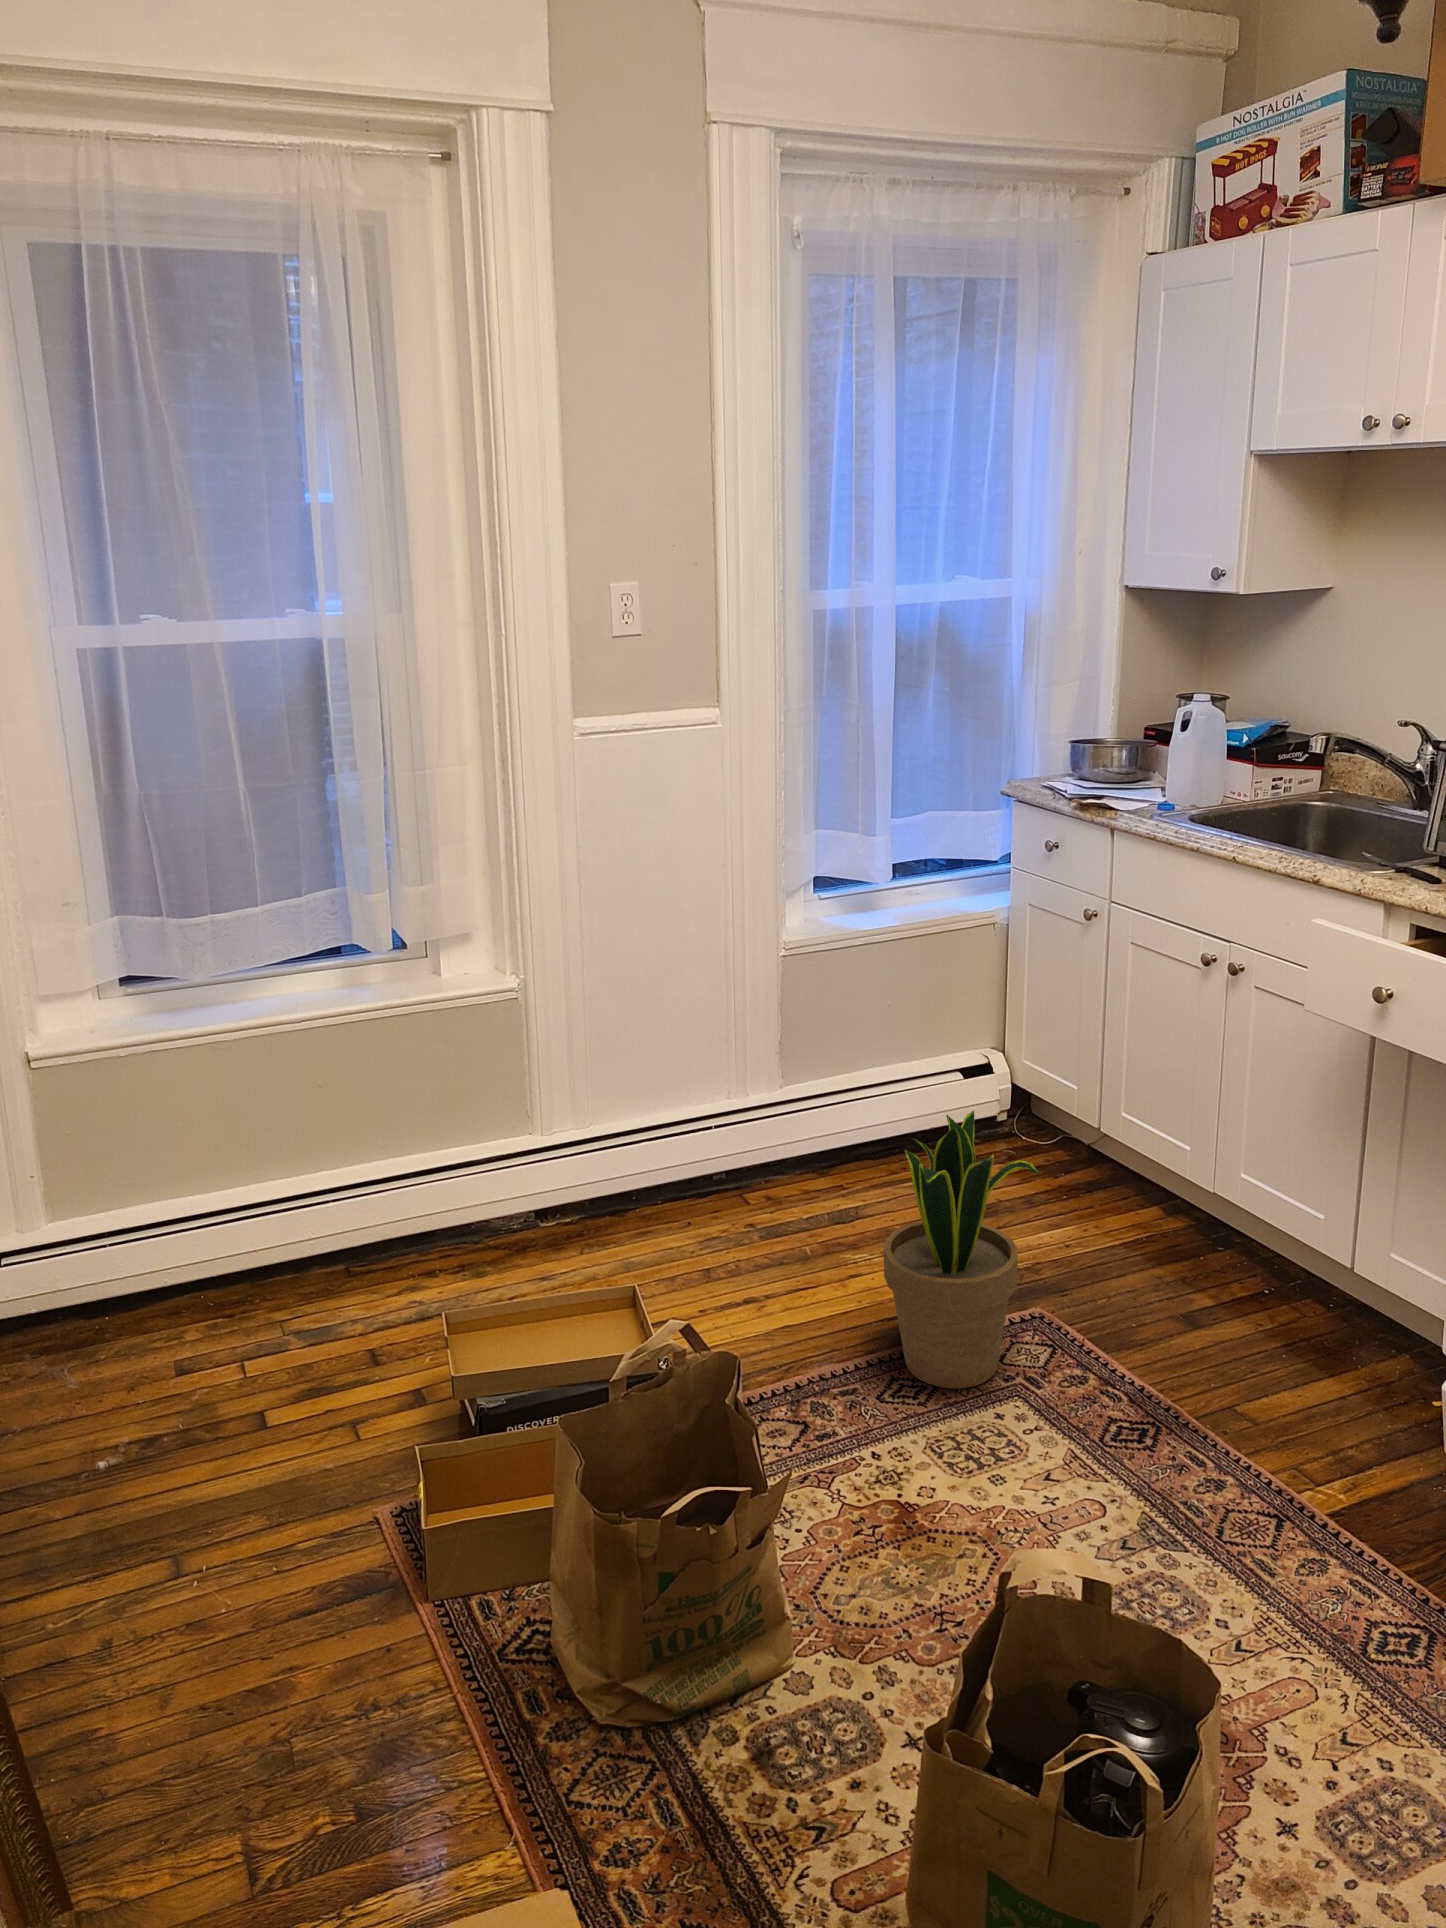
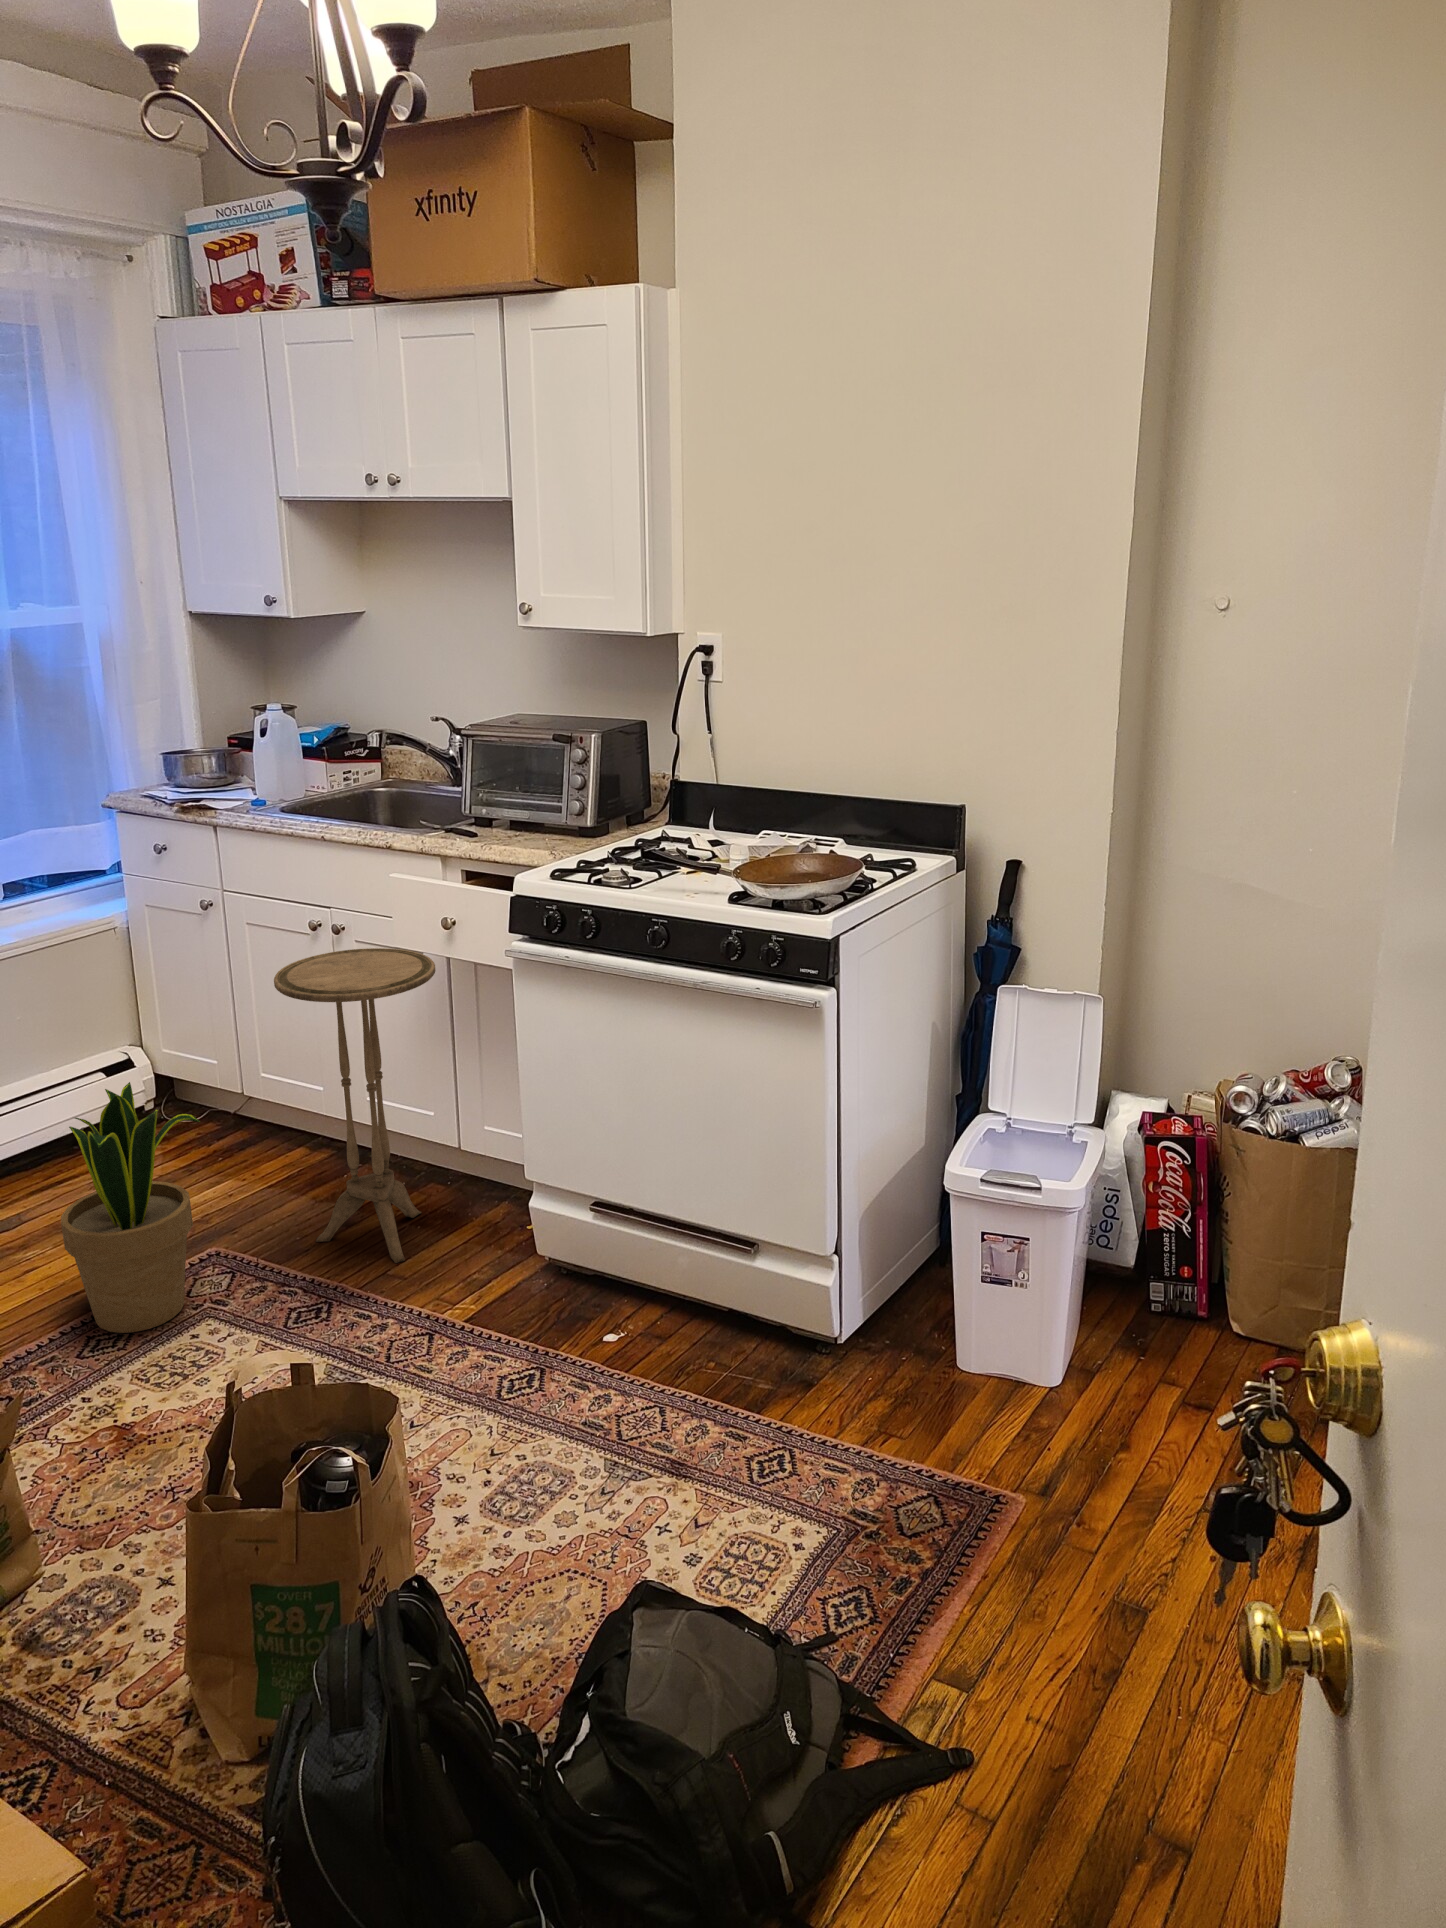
side table: none [1147,1000,1354,1397] -> present [274,948,436,1263]

